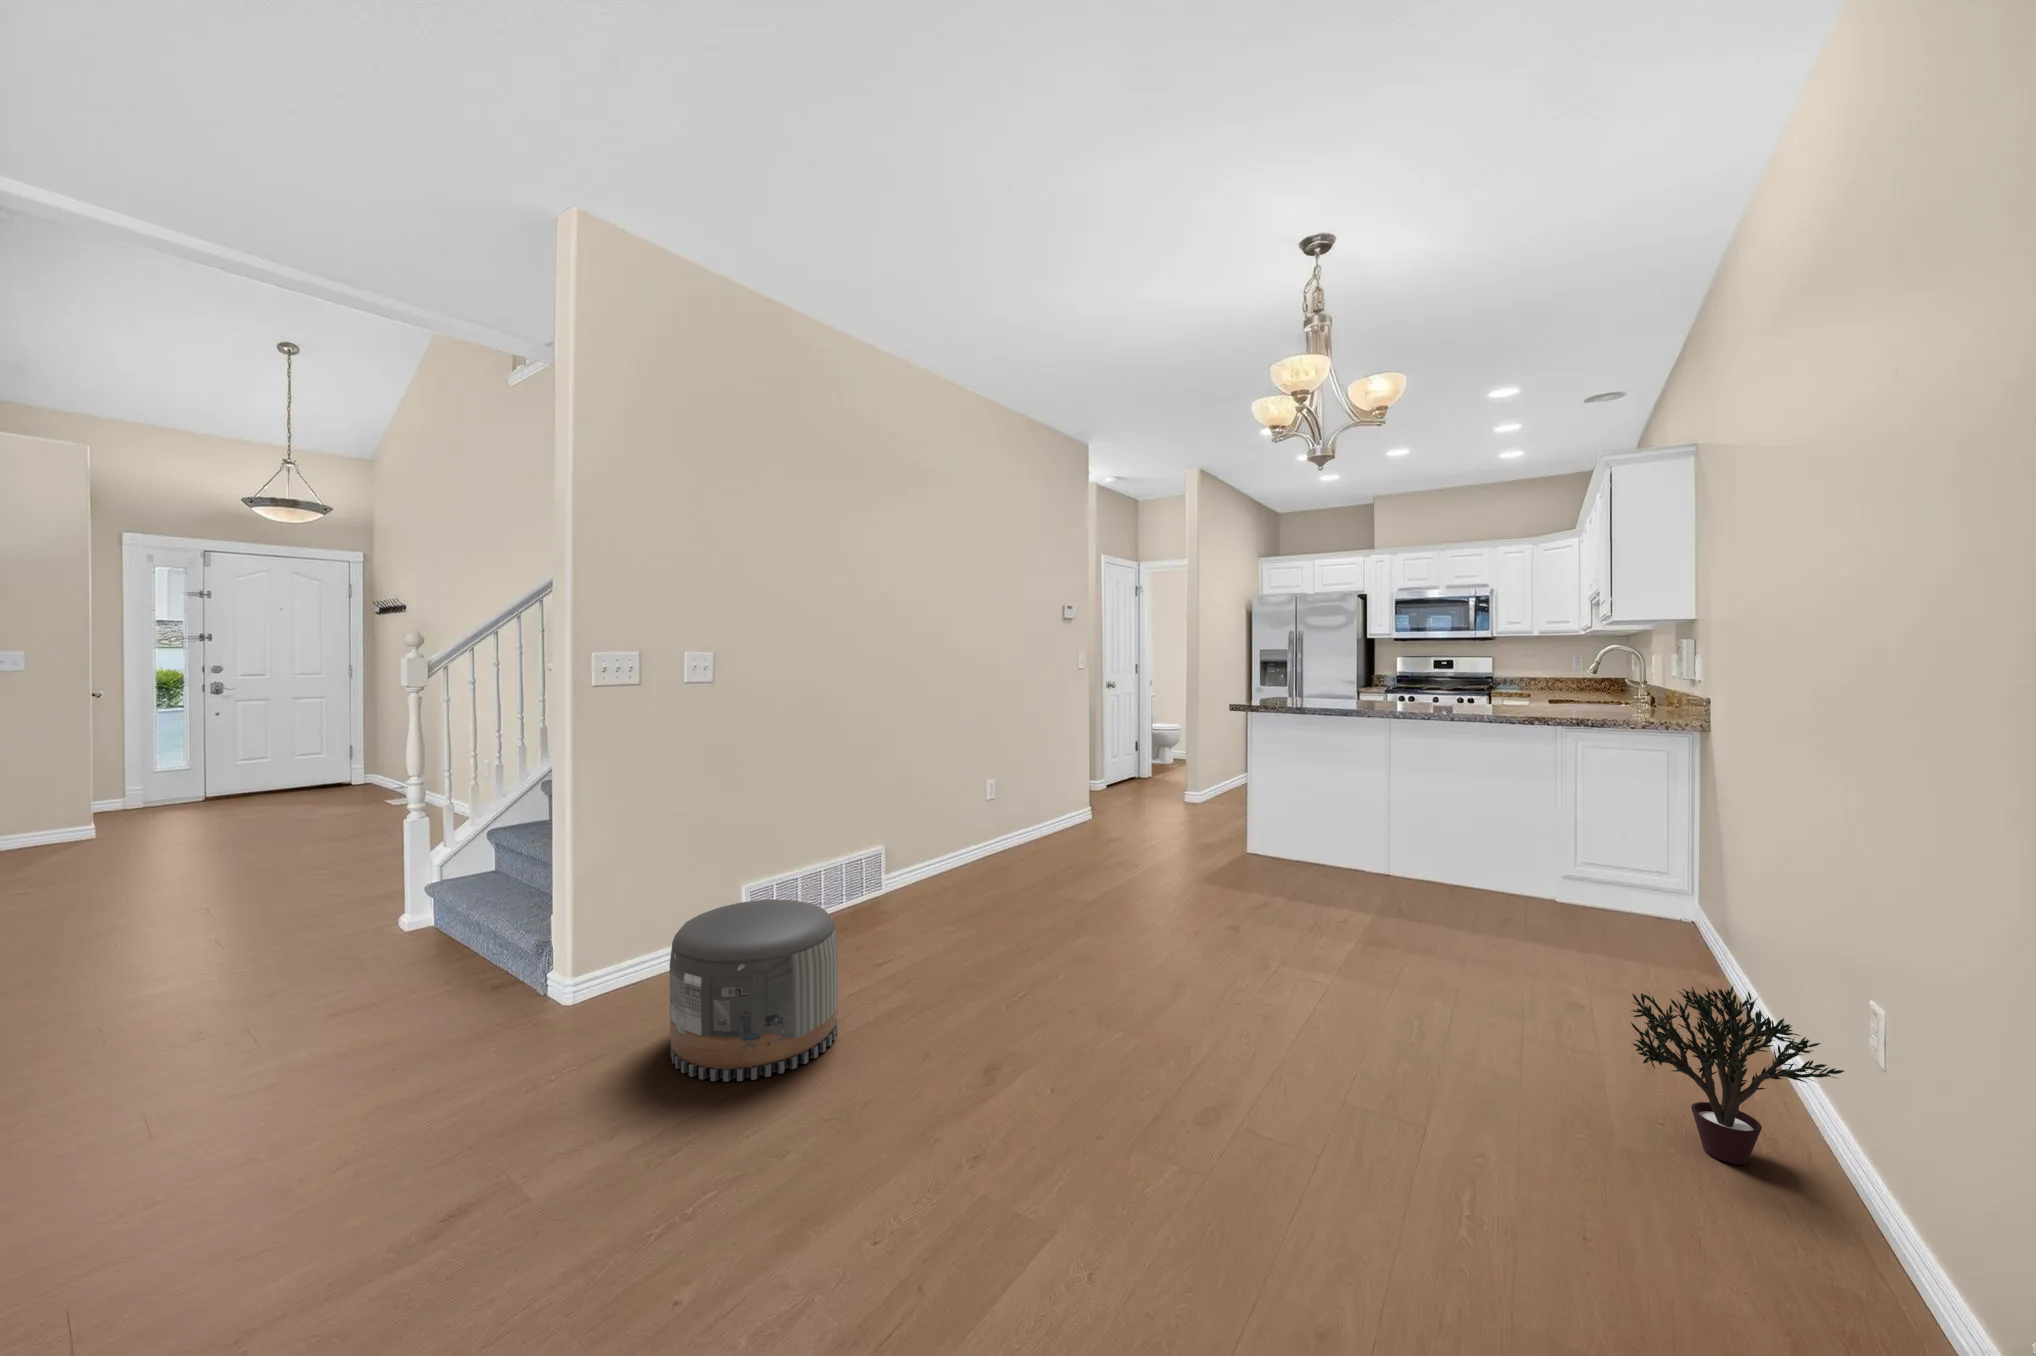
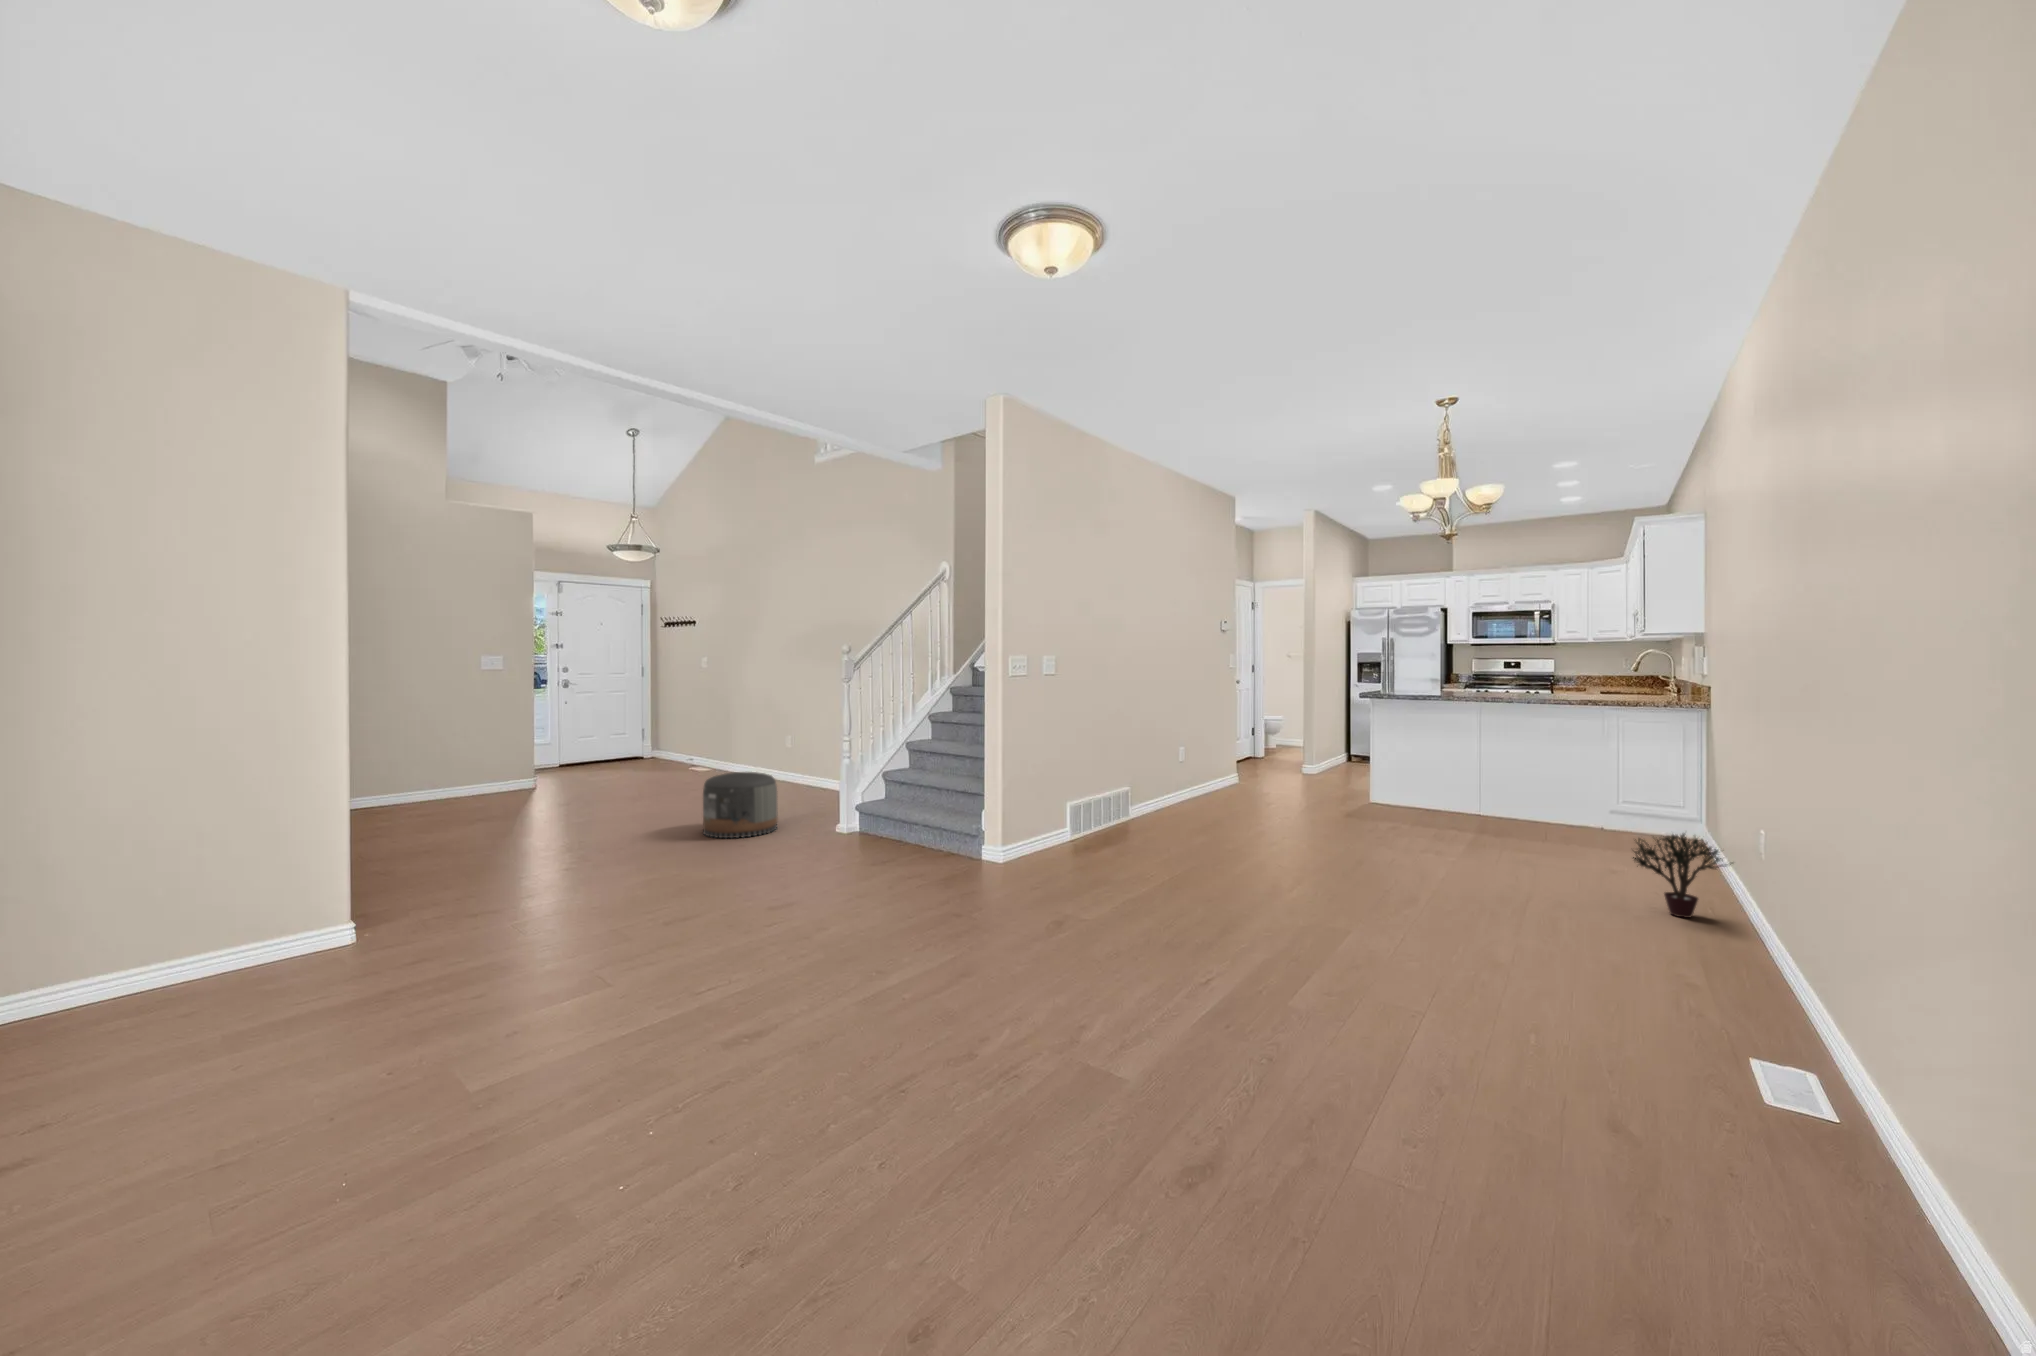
pouf: present [670,899,838,1082] -> present [703,772,778,838]

